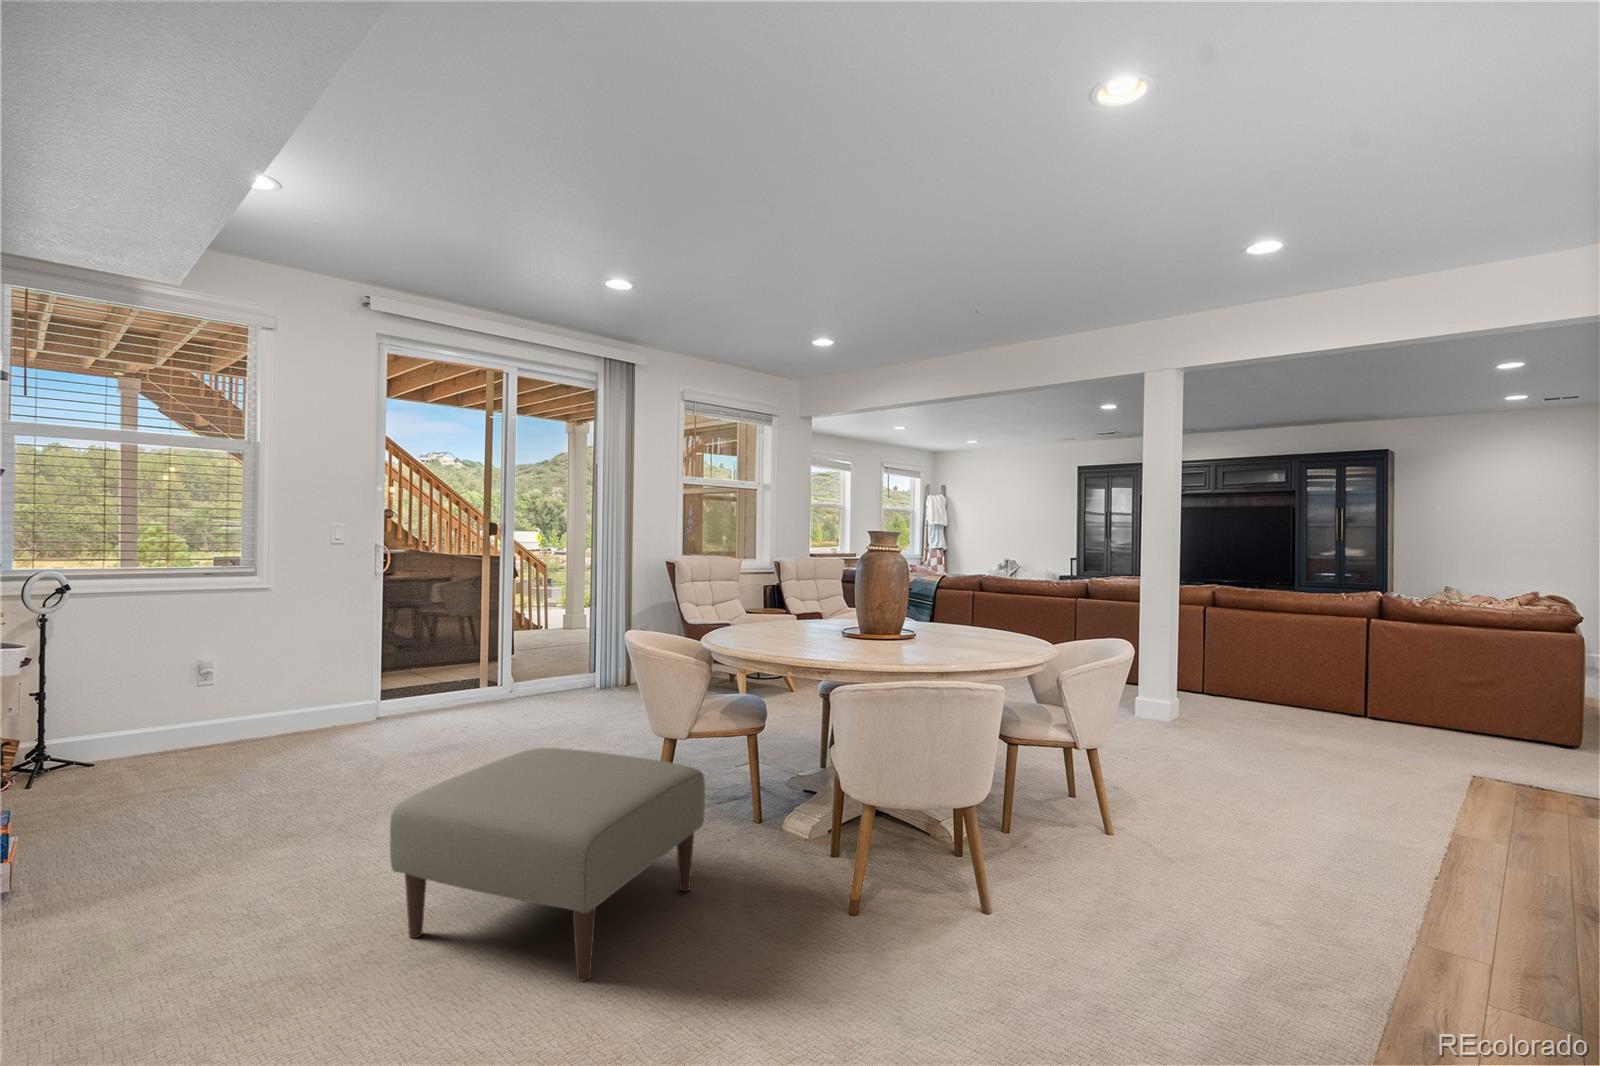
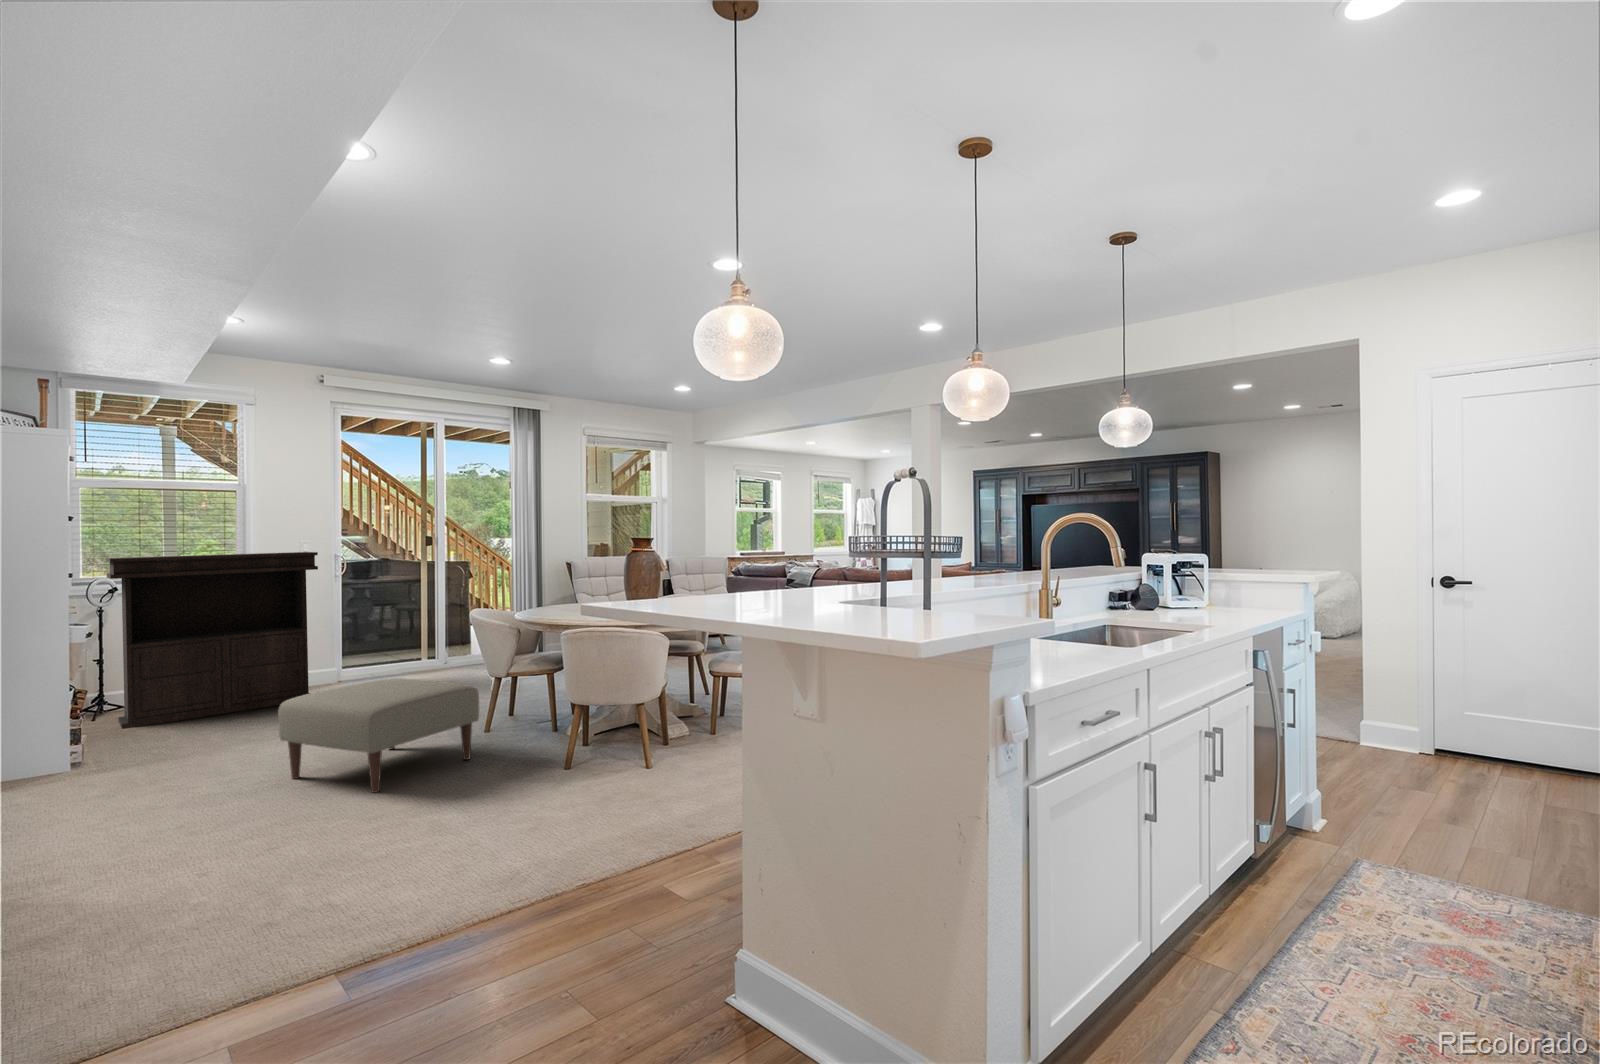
console table: none [57,539,369,807] -> present [106,552,318,729]

